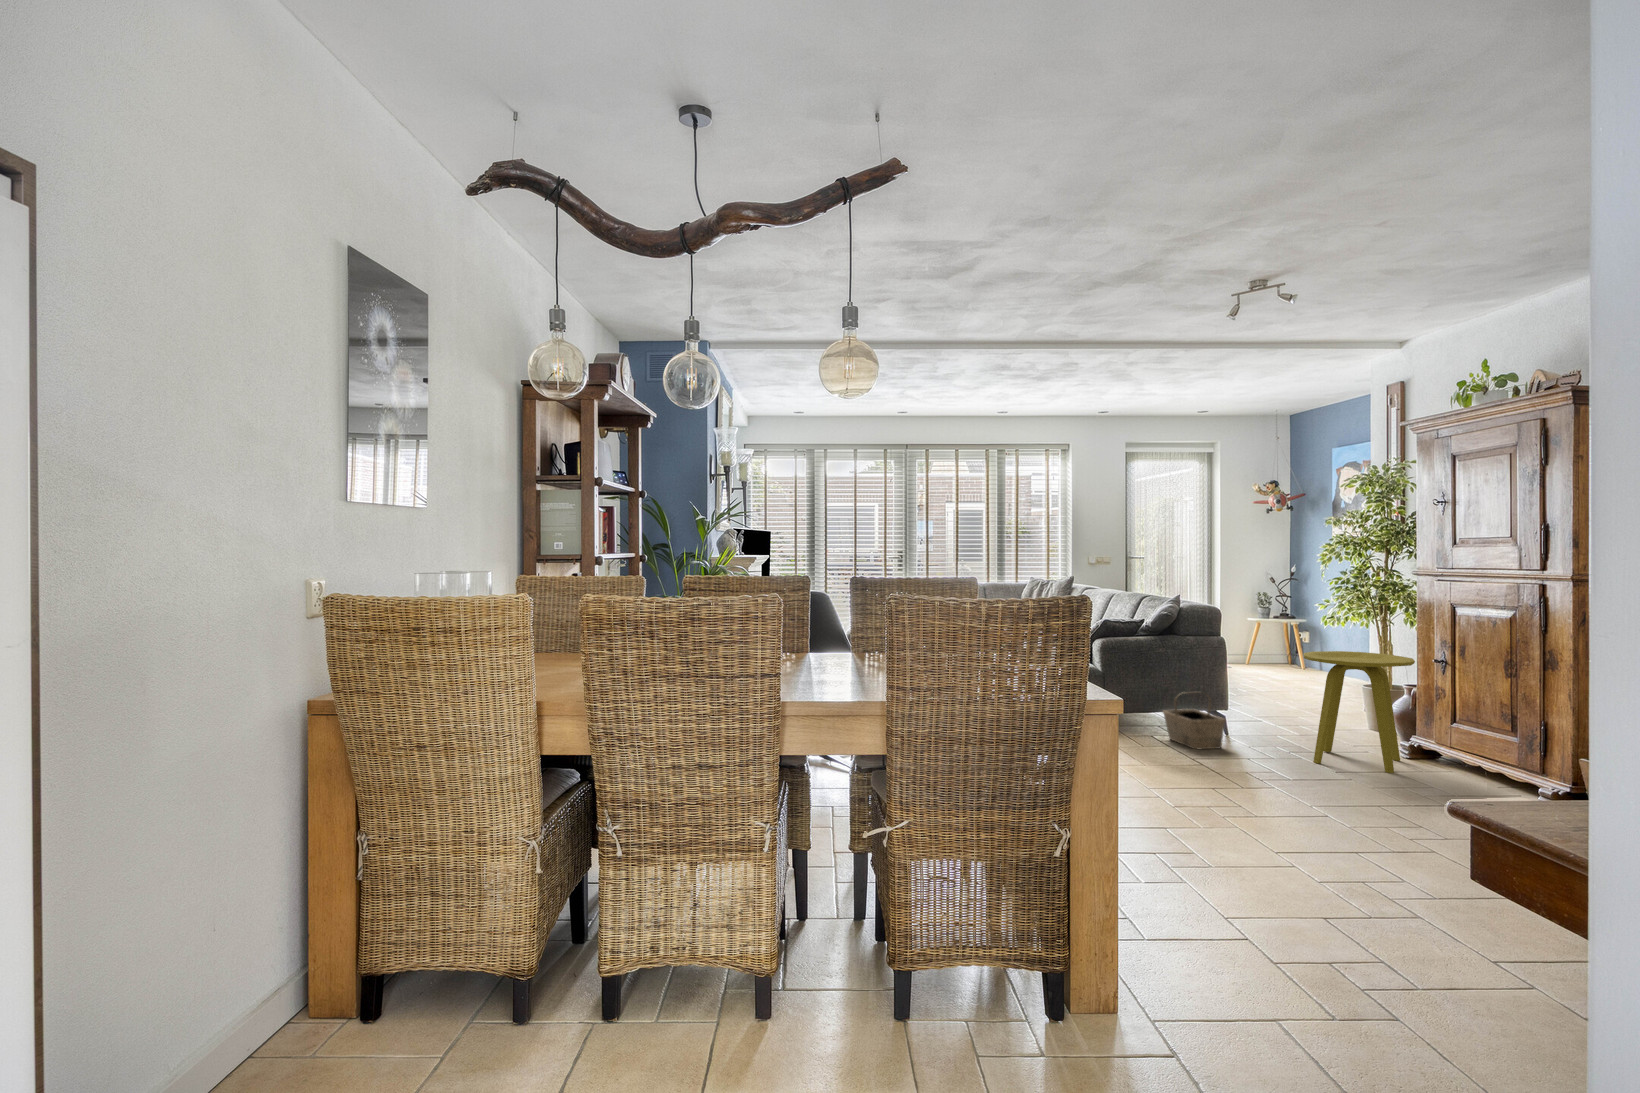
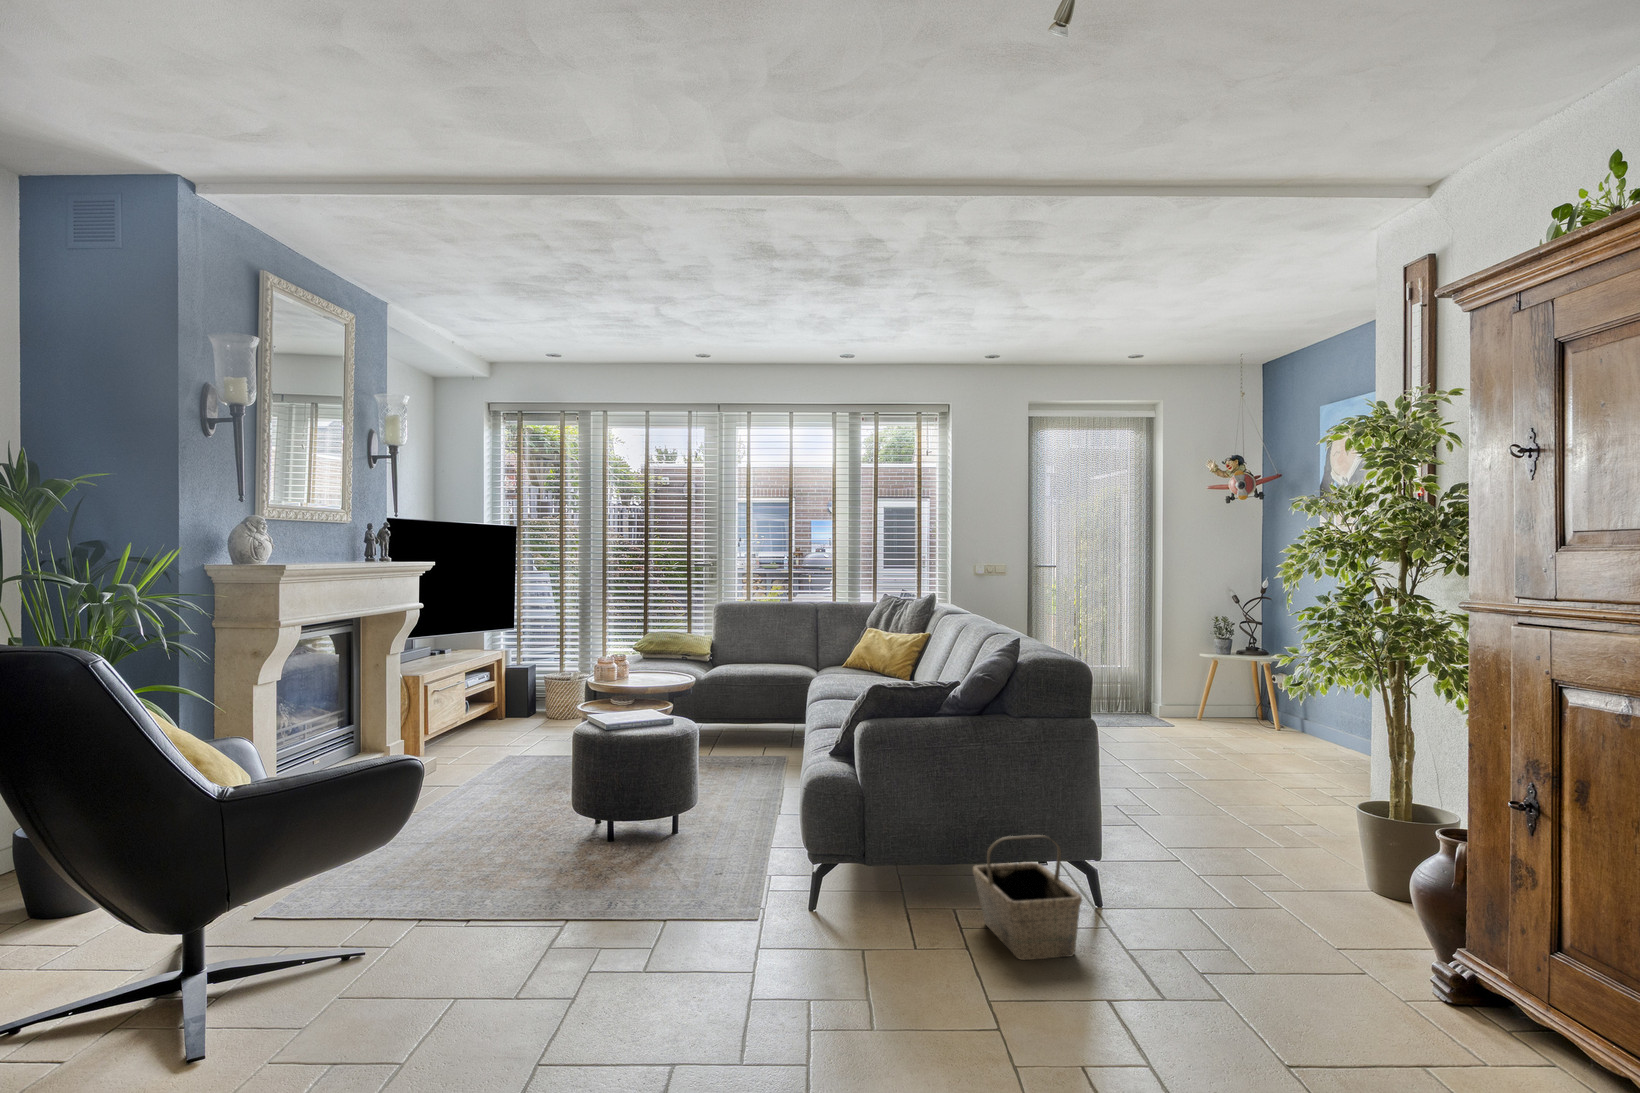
side table: present [1304,651,1415,773] -> none [1232,761,1467,1058]

